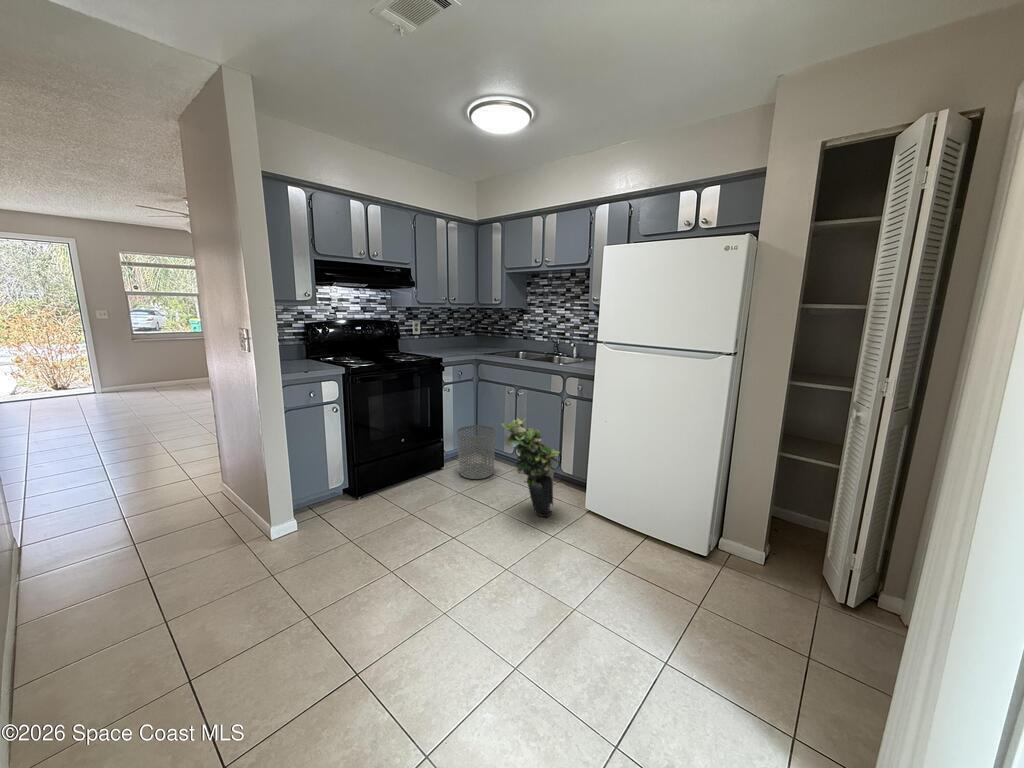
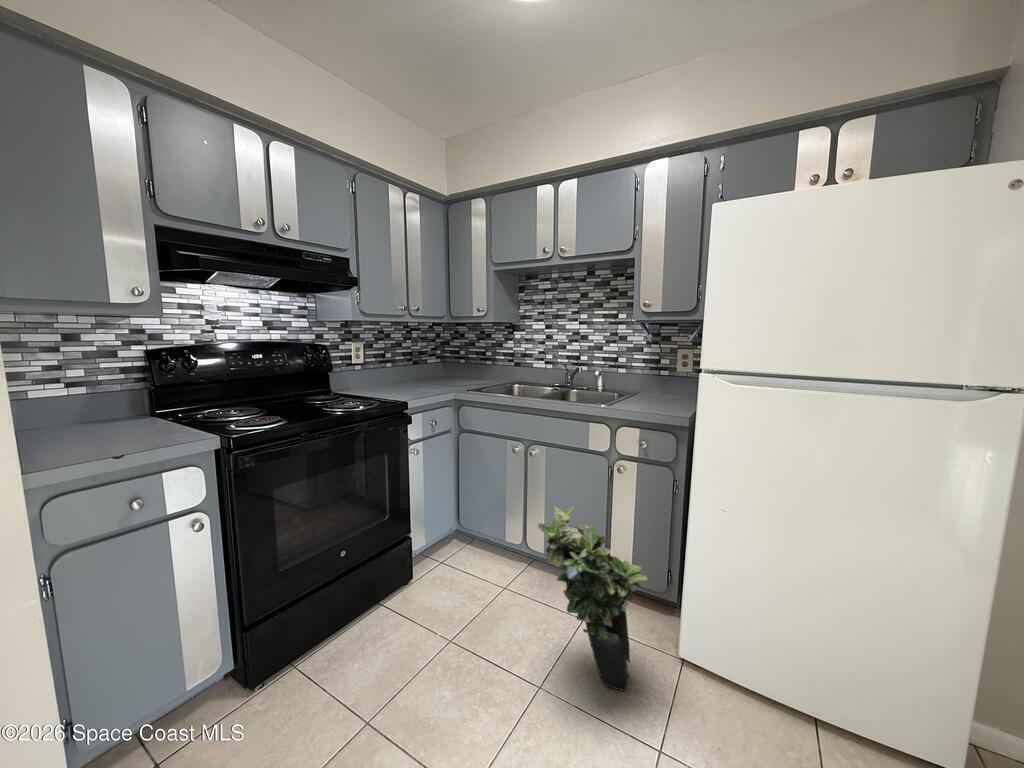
waste bin: present [457,425,496,479] -> none [436,503,498,600]

